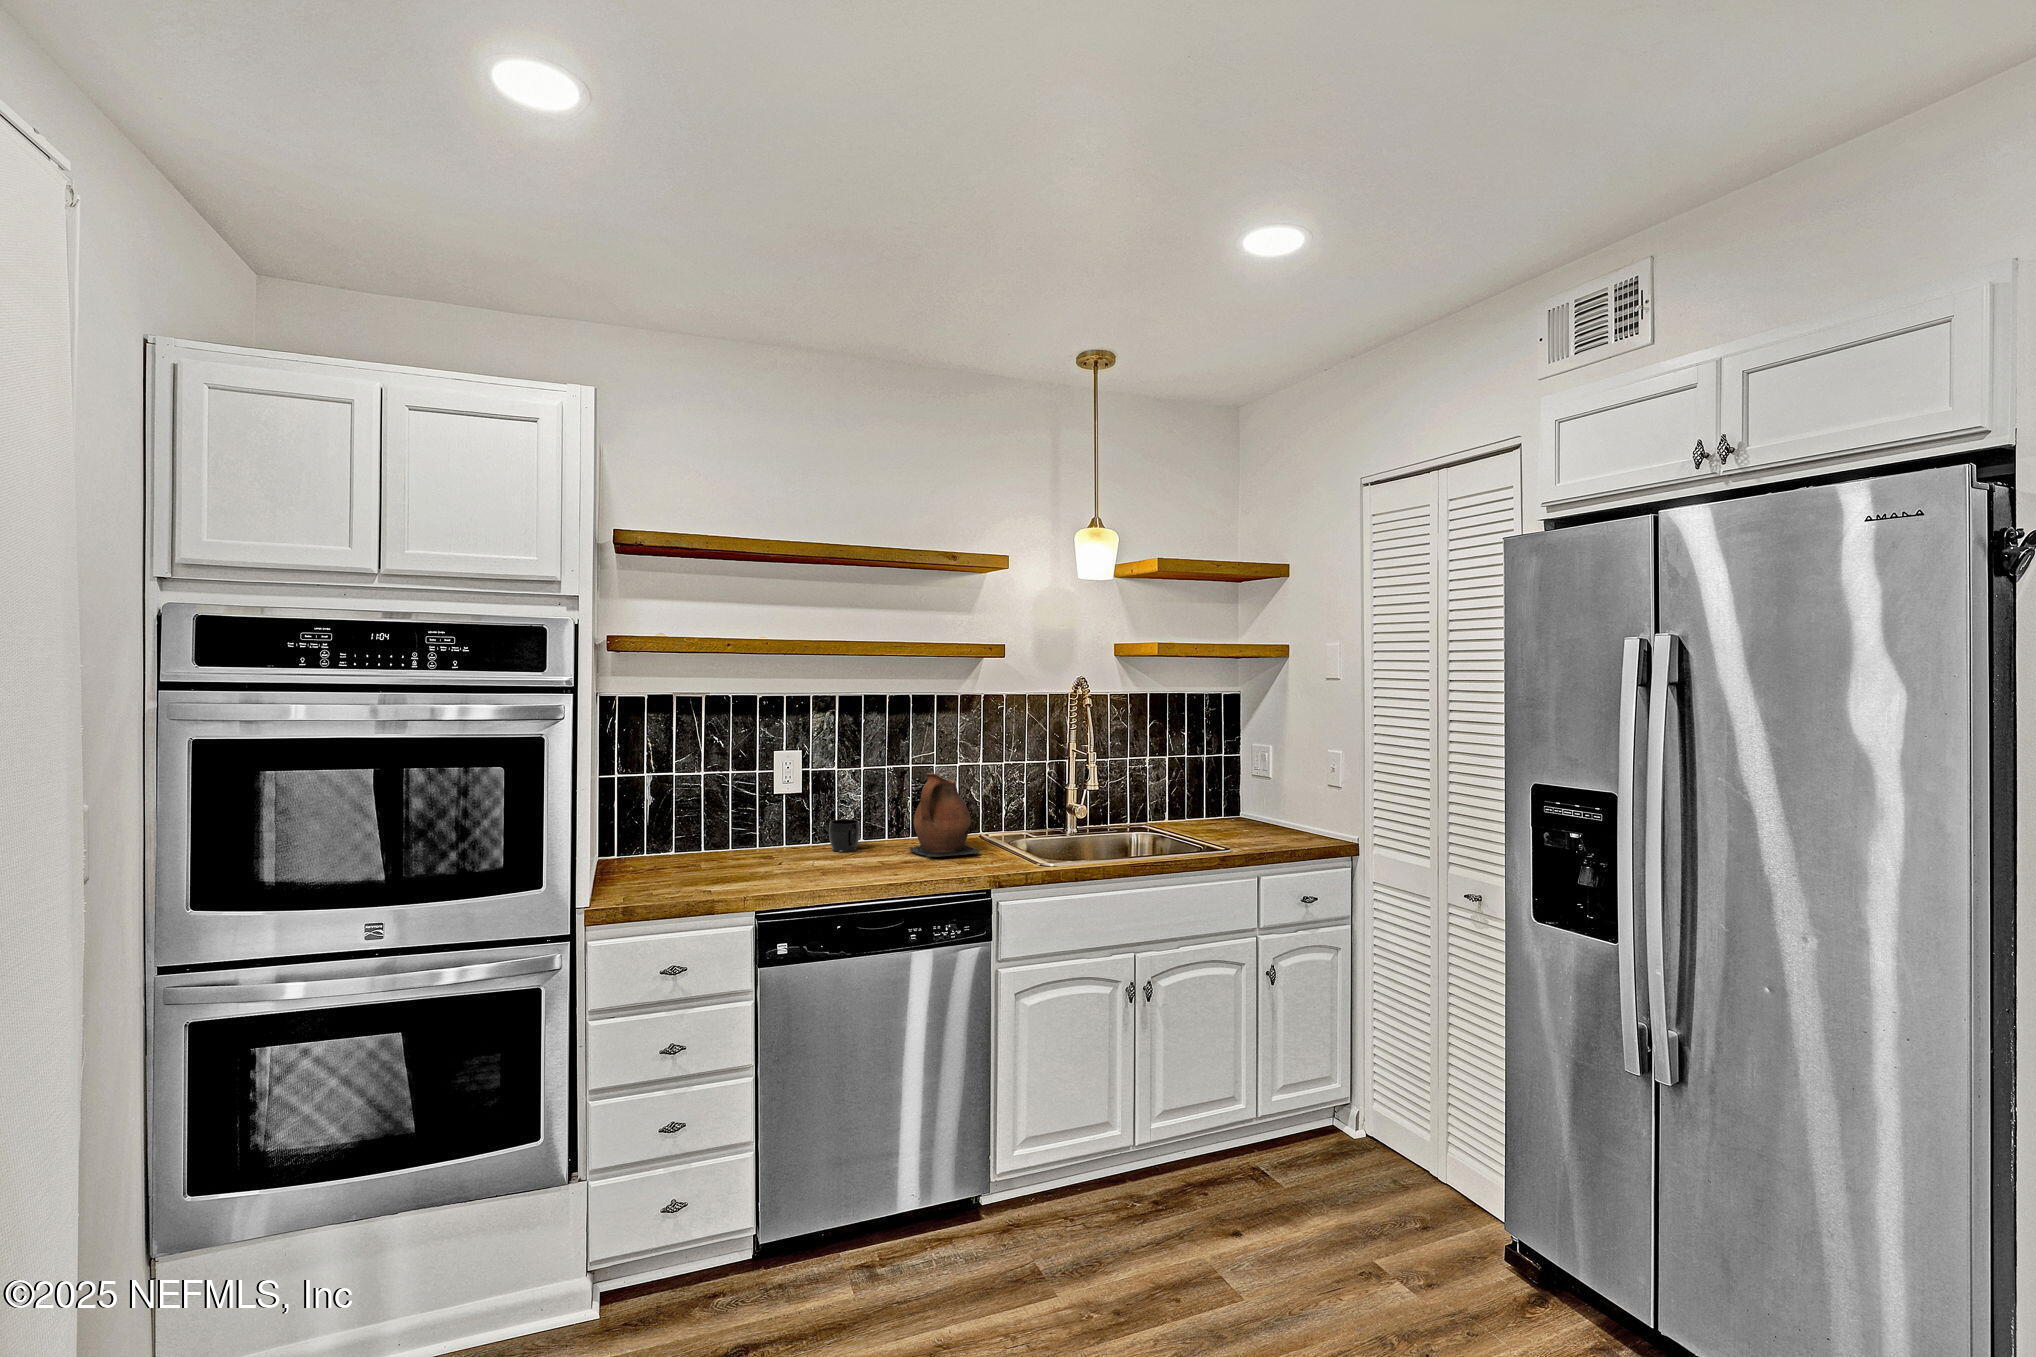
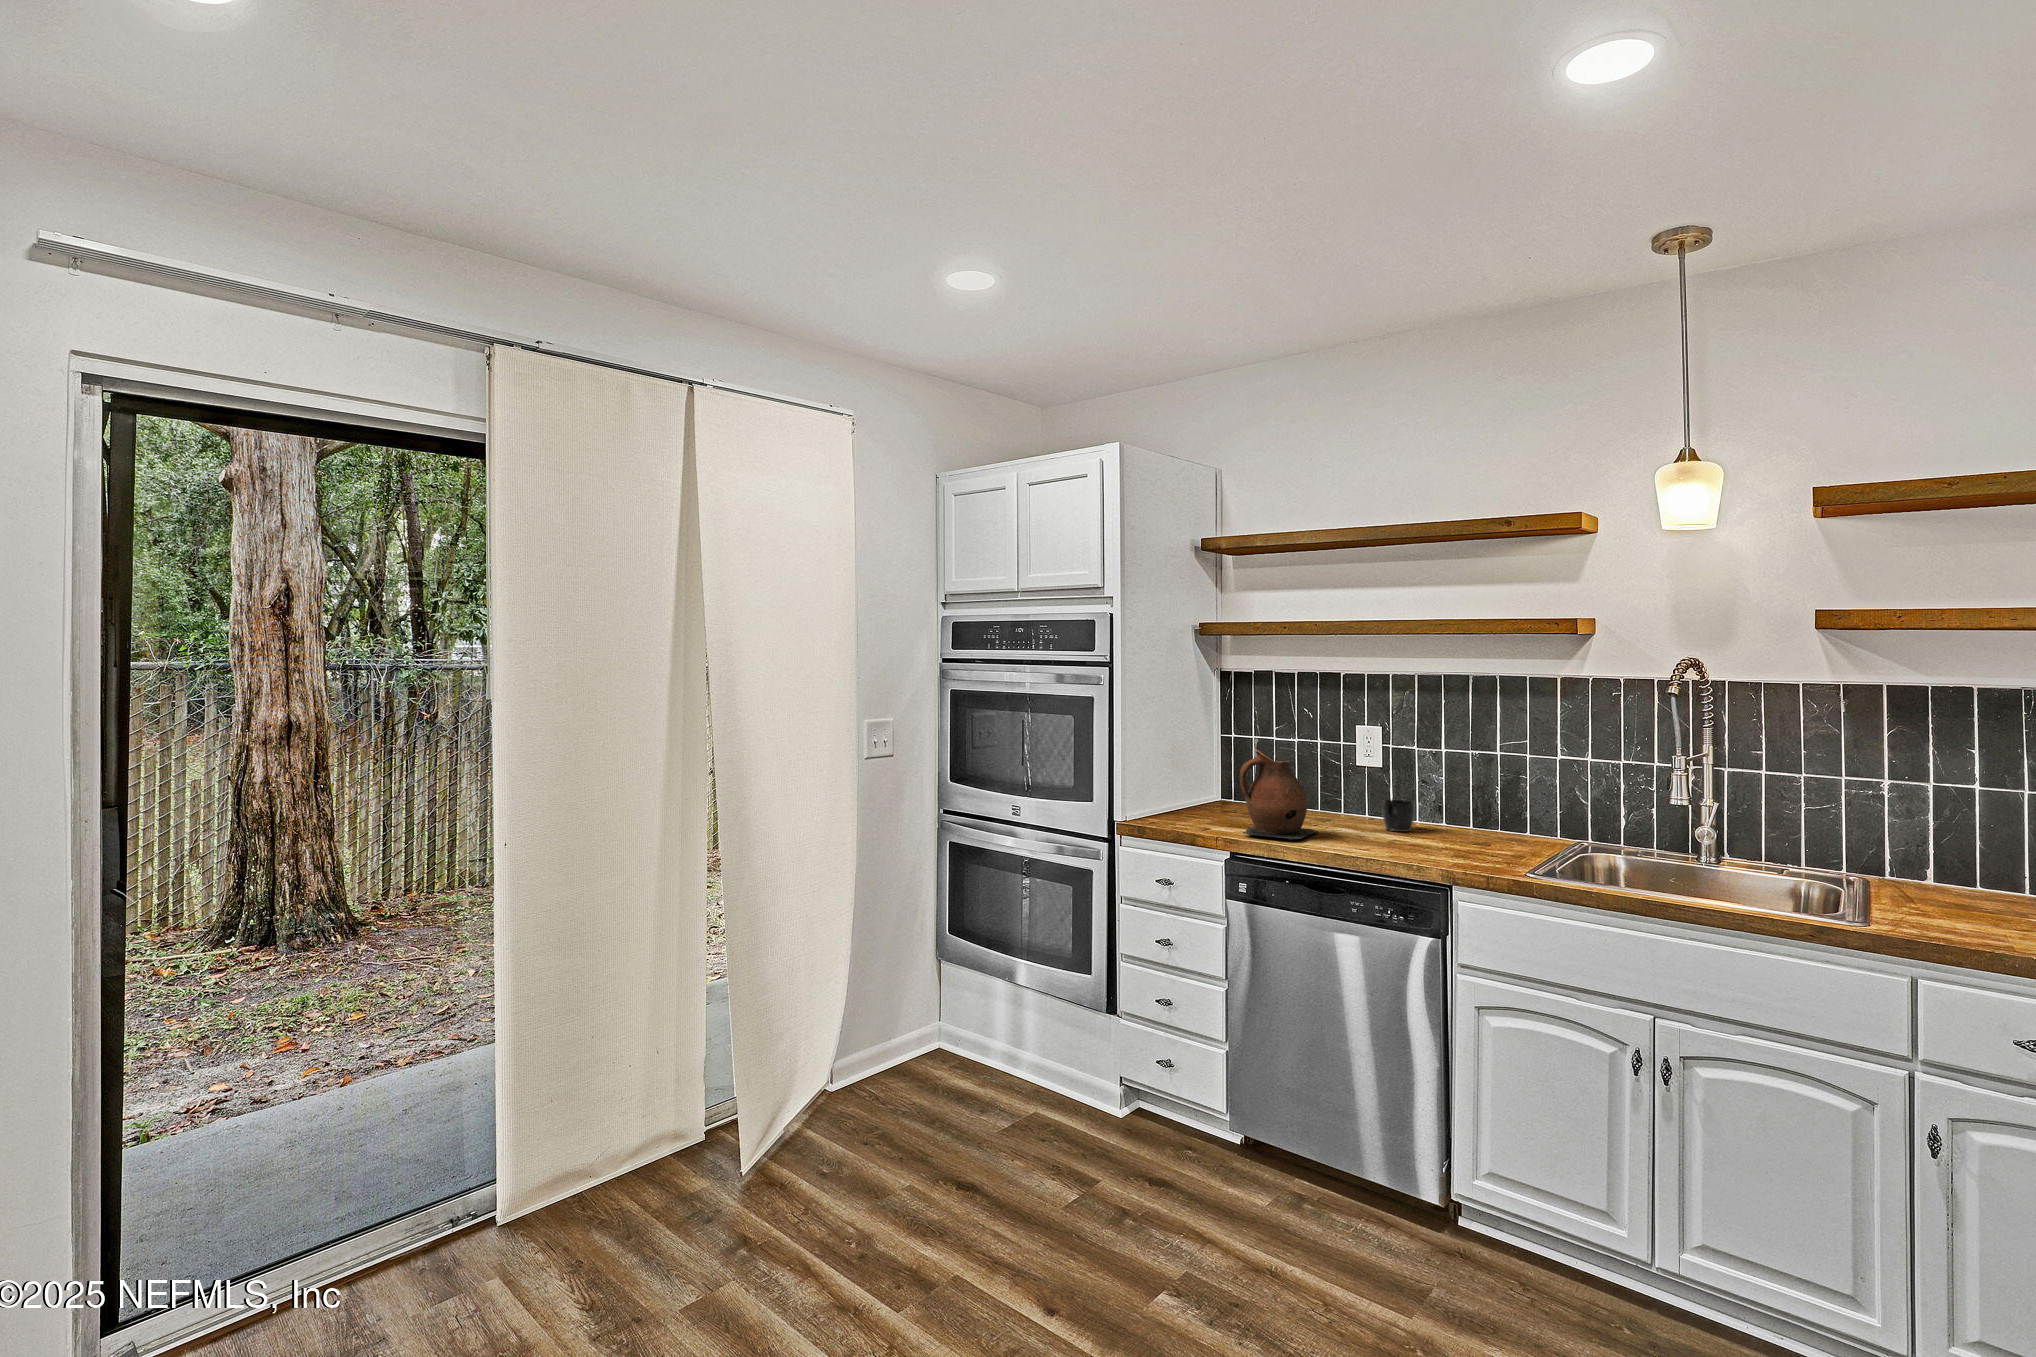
ceramic pitcher: present [909,773,980,857] -> present [1239,750,1318,840]

